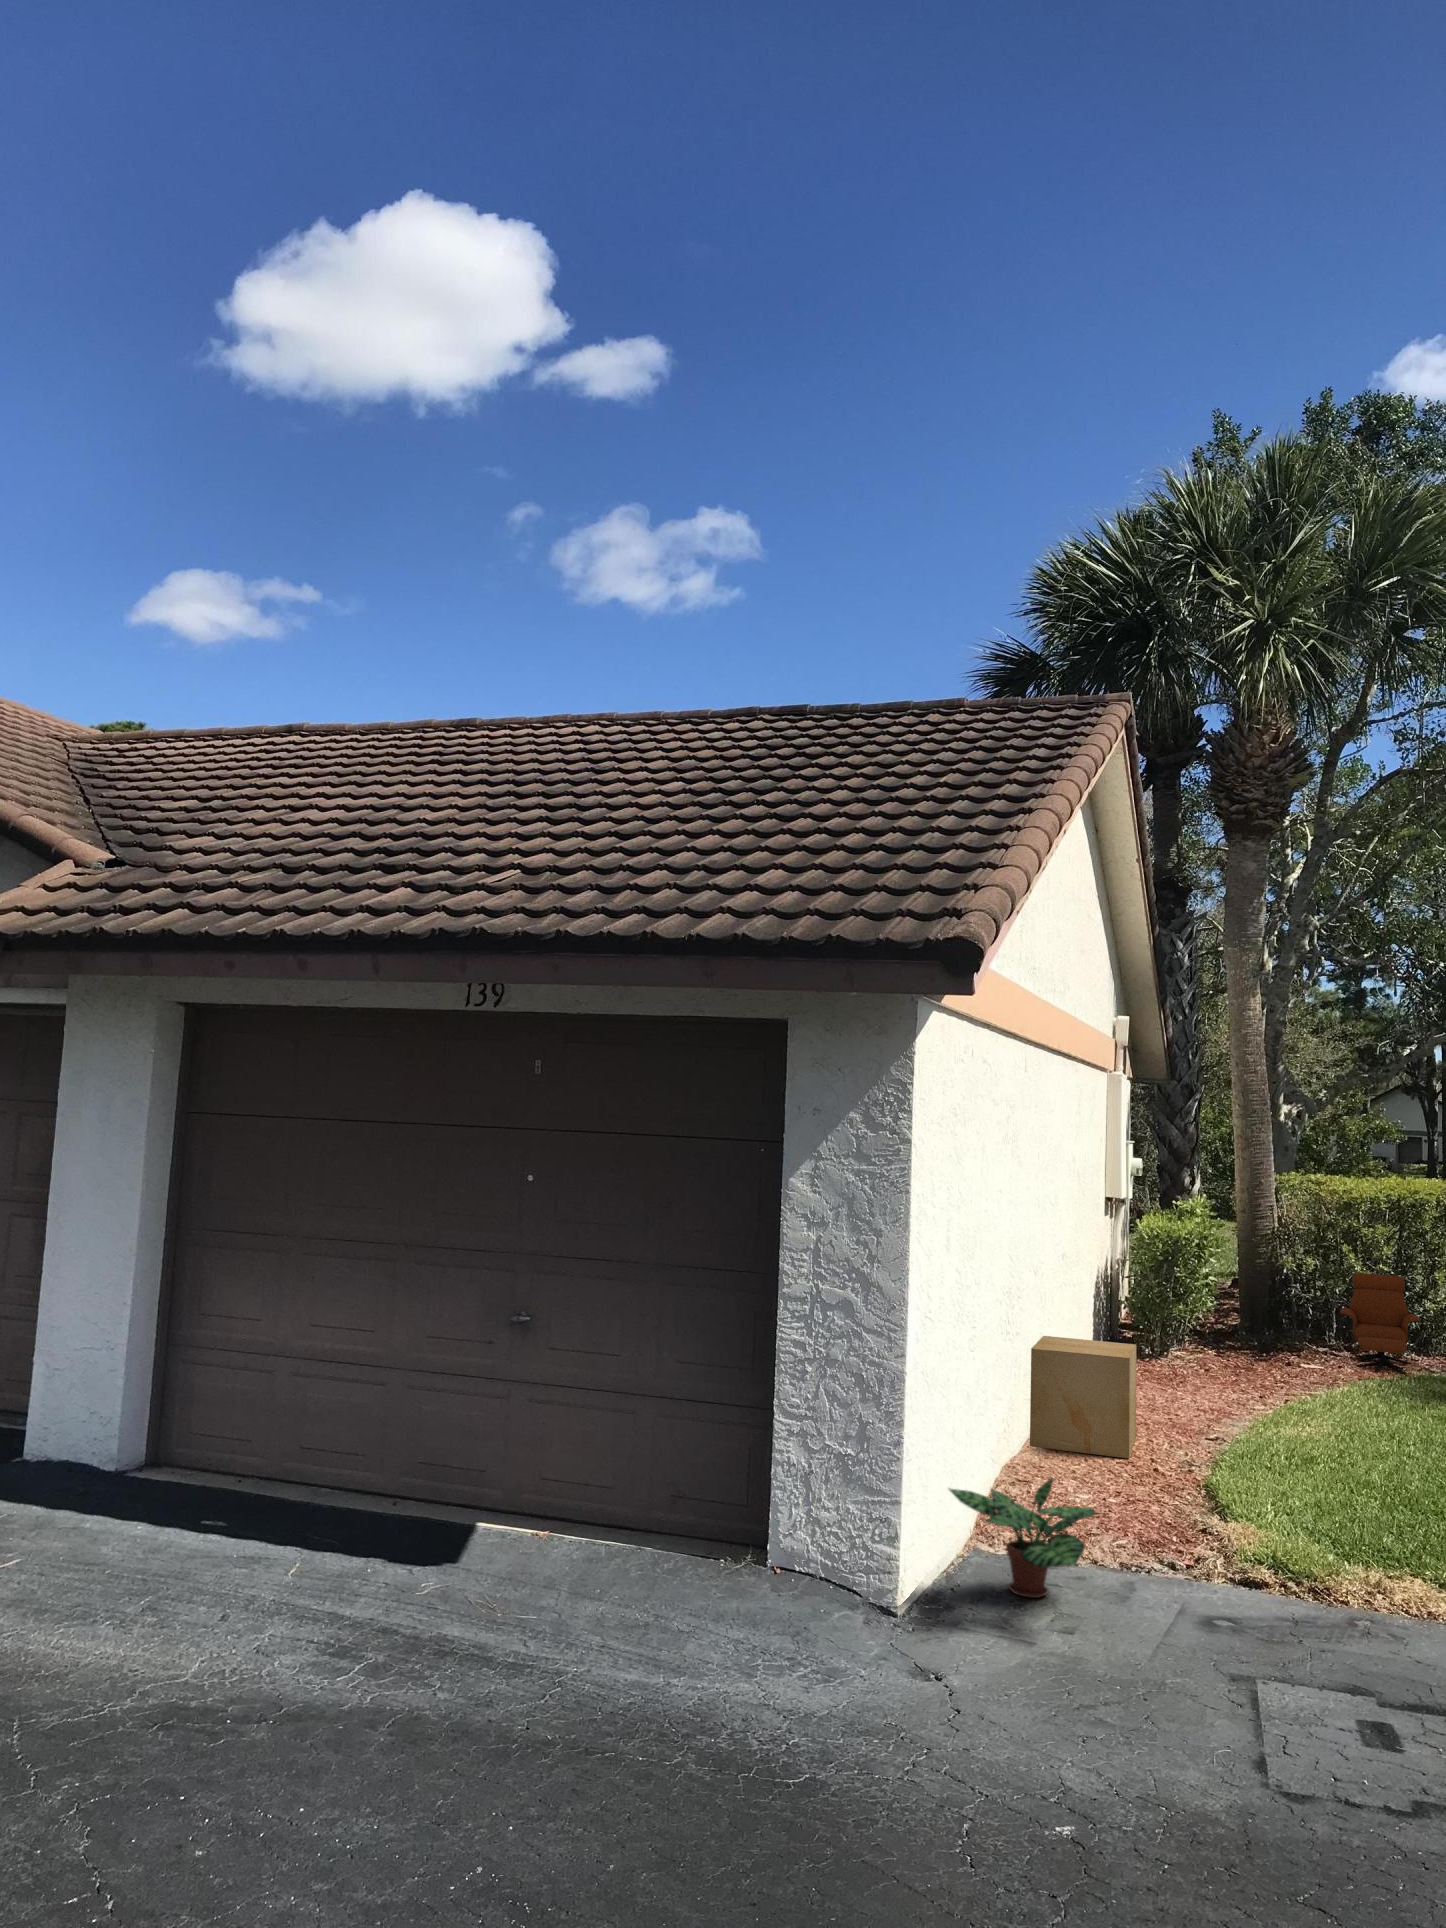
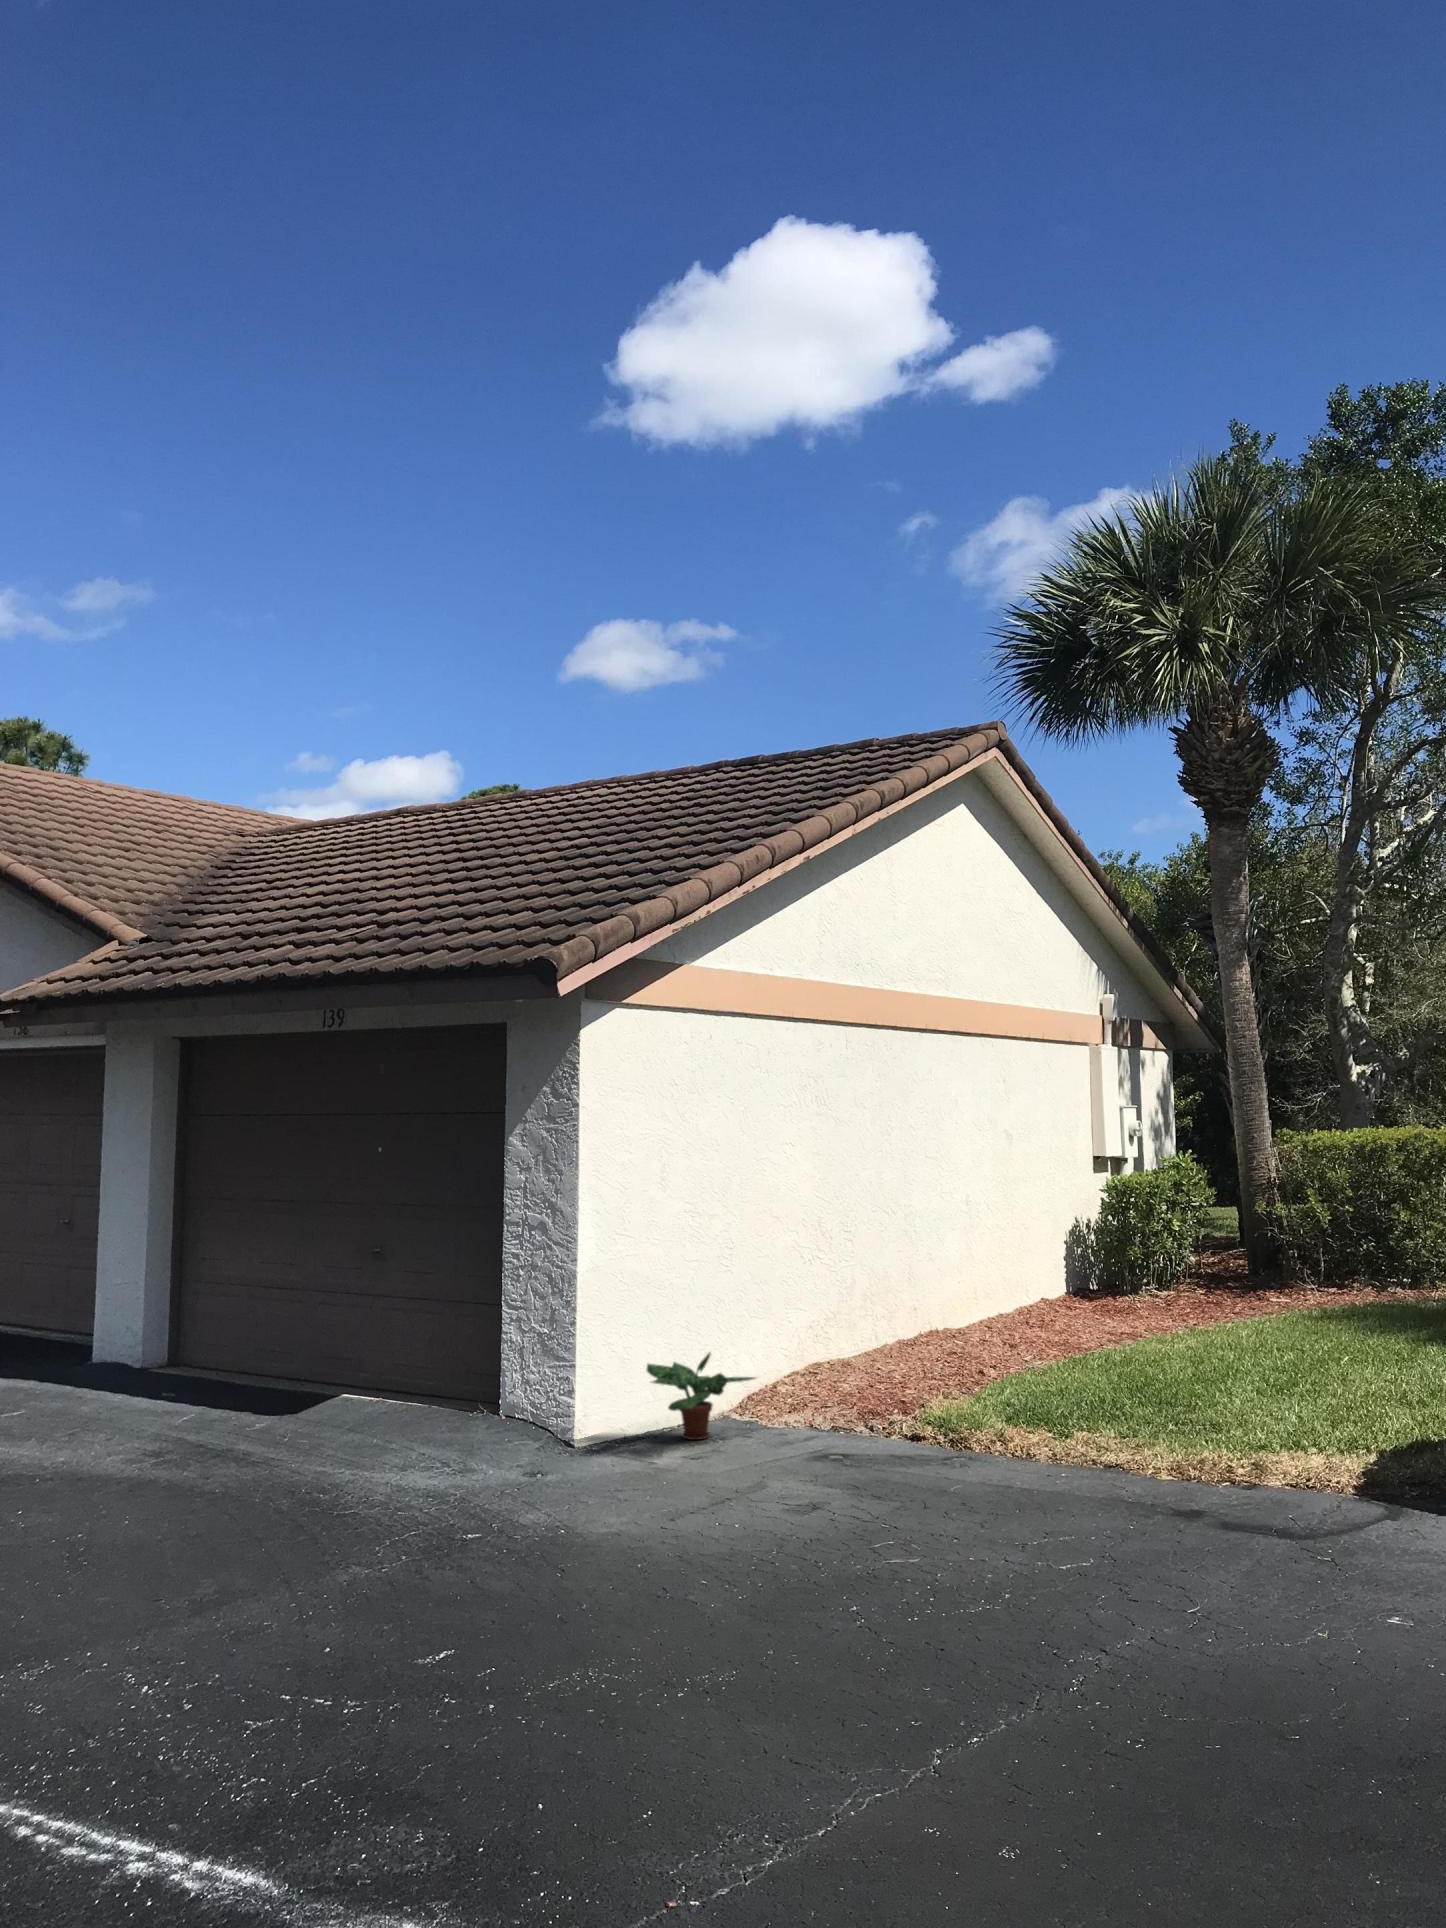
lounge chair: present [1340,1273,1419,1373] -> none [1320,1223,1391,1313]
cardboard box: present [1030,1336,1136,1458] -> none [871,1273,979,1368]

